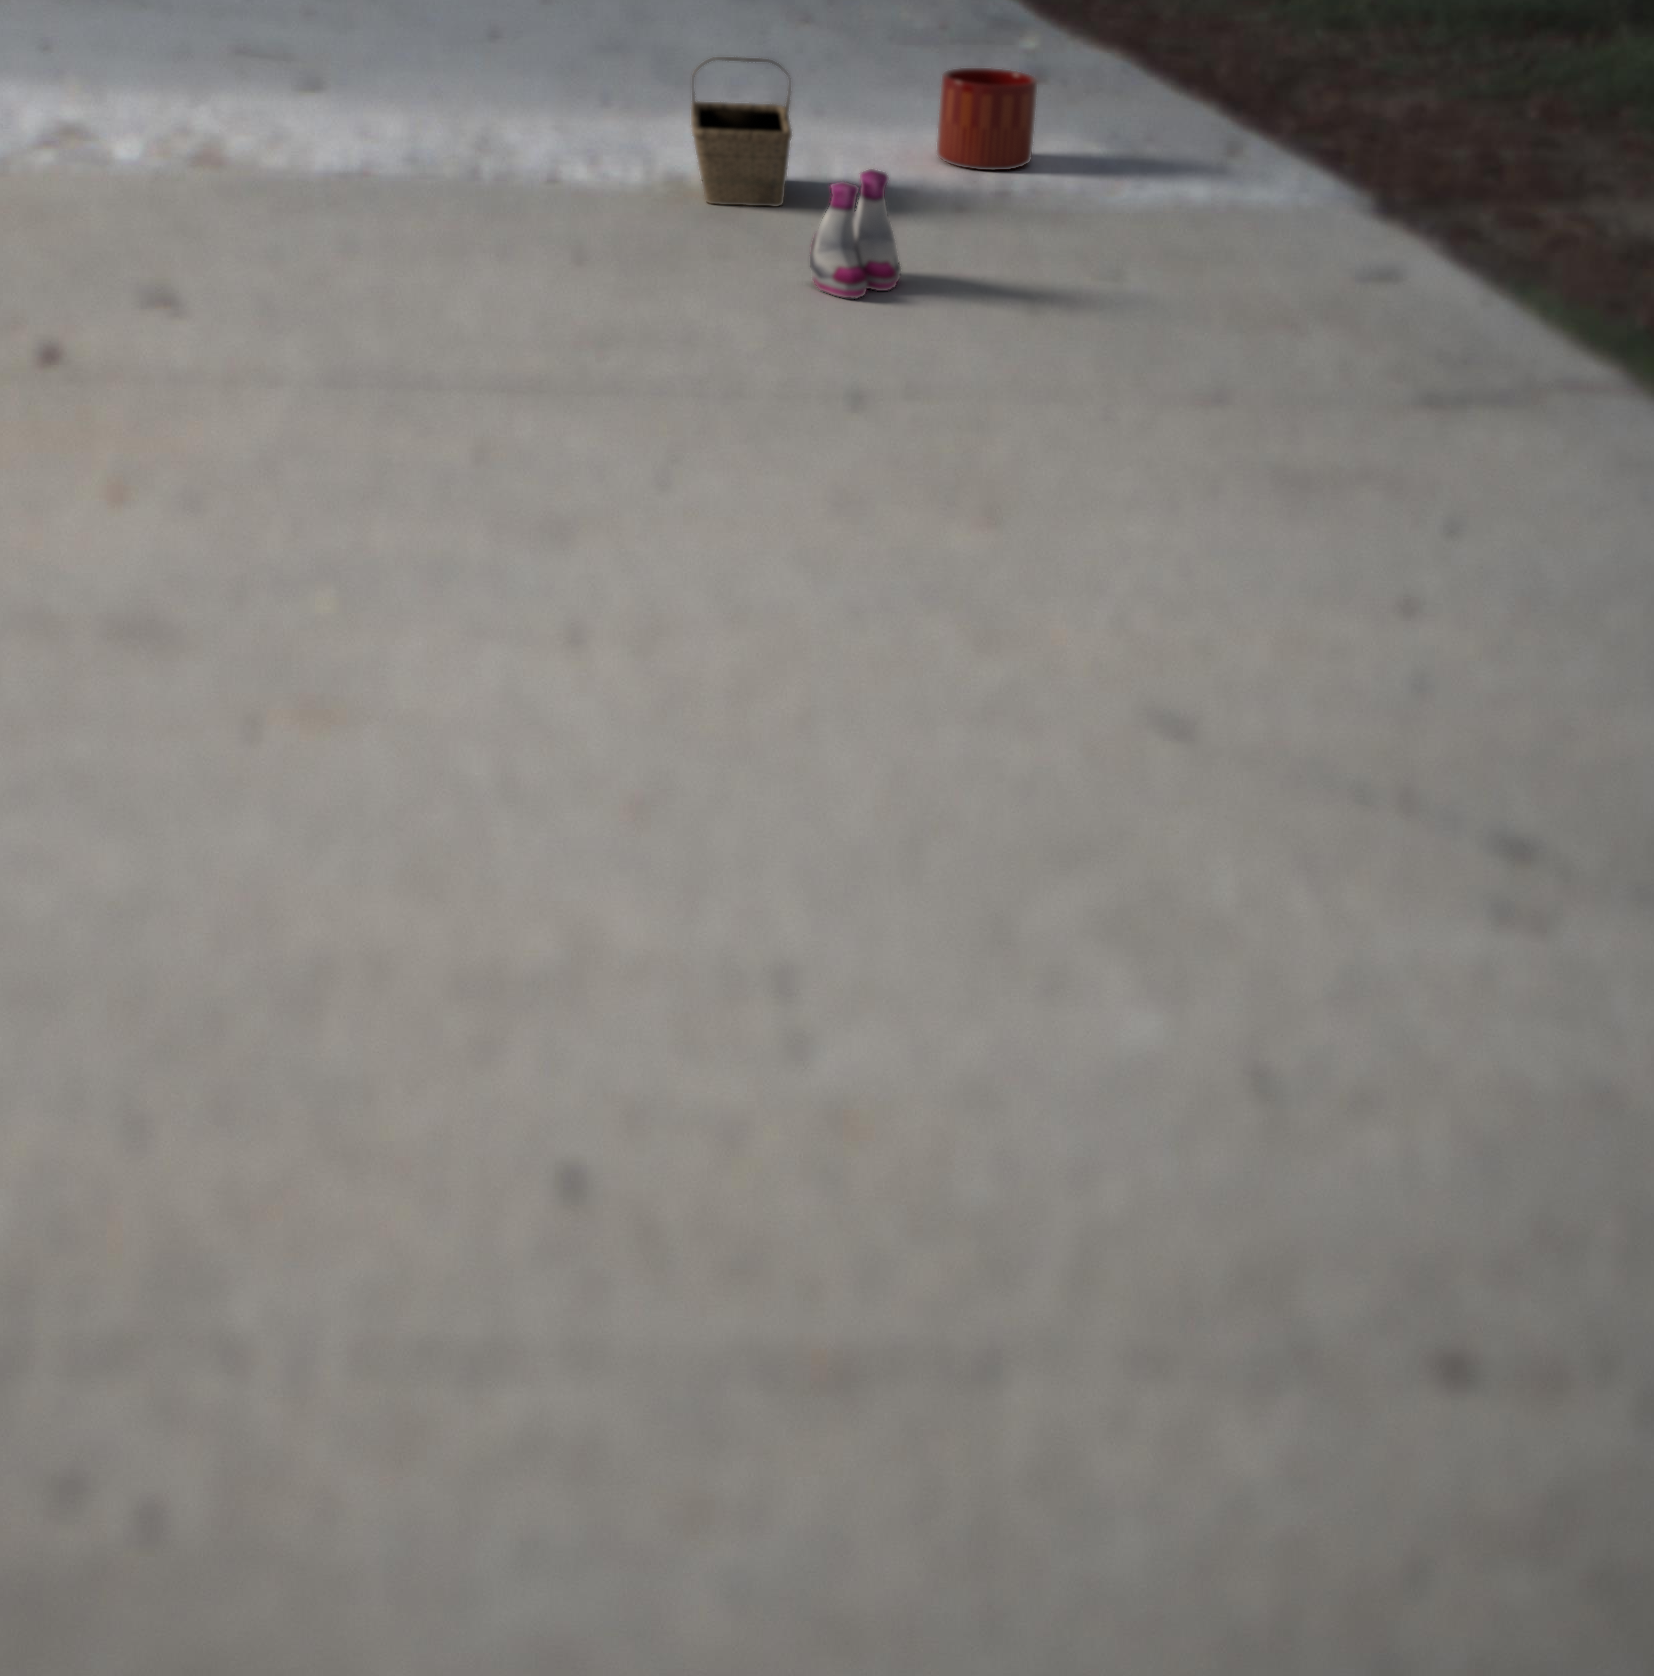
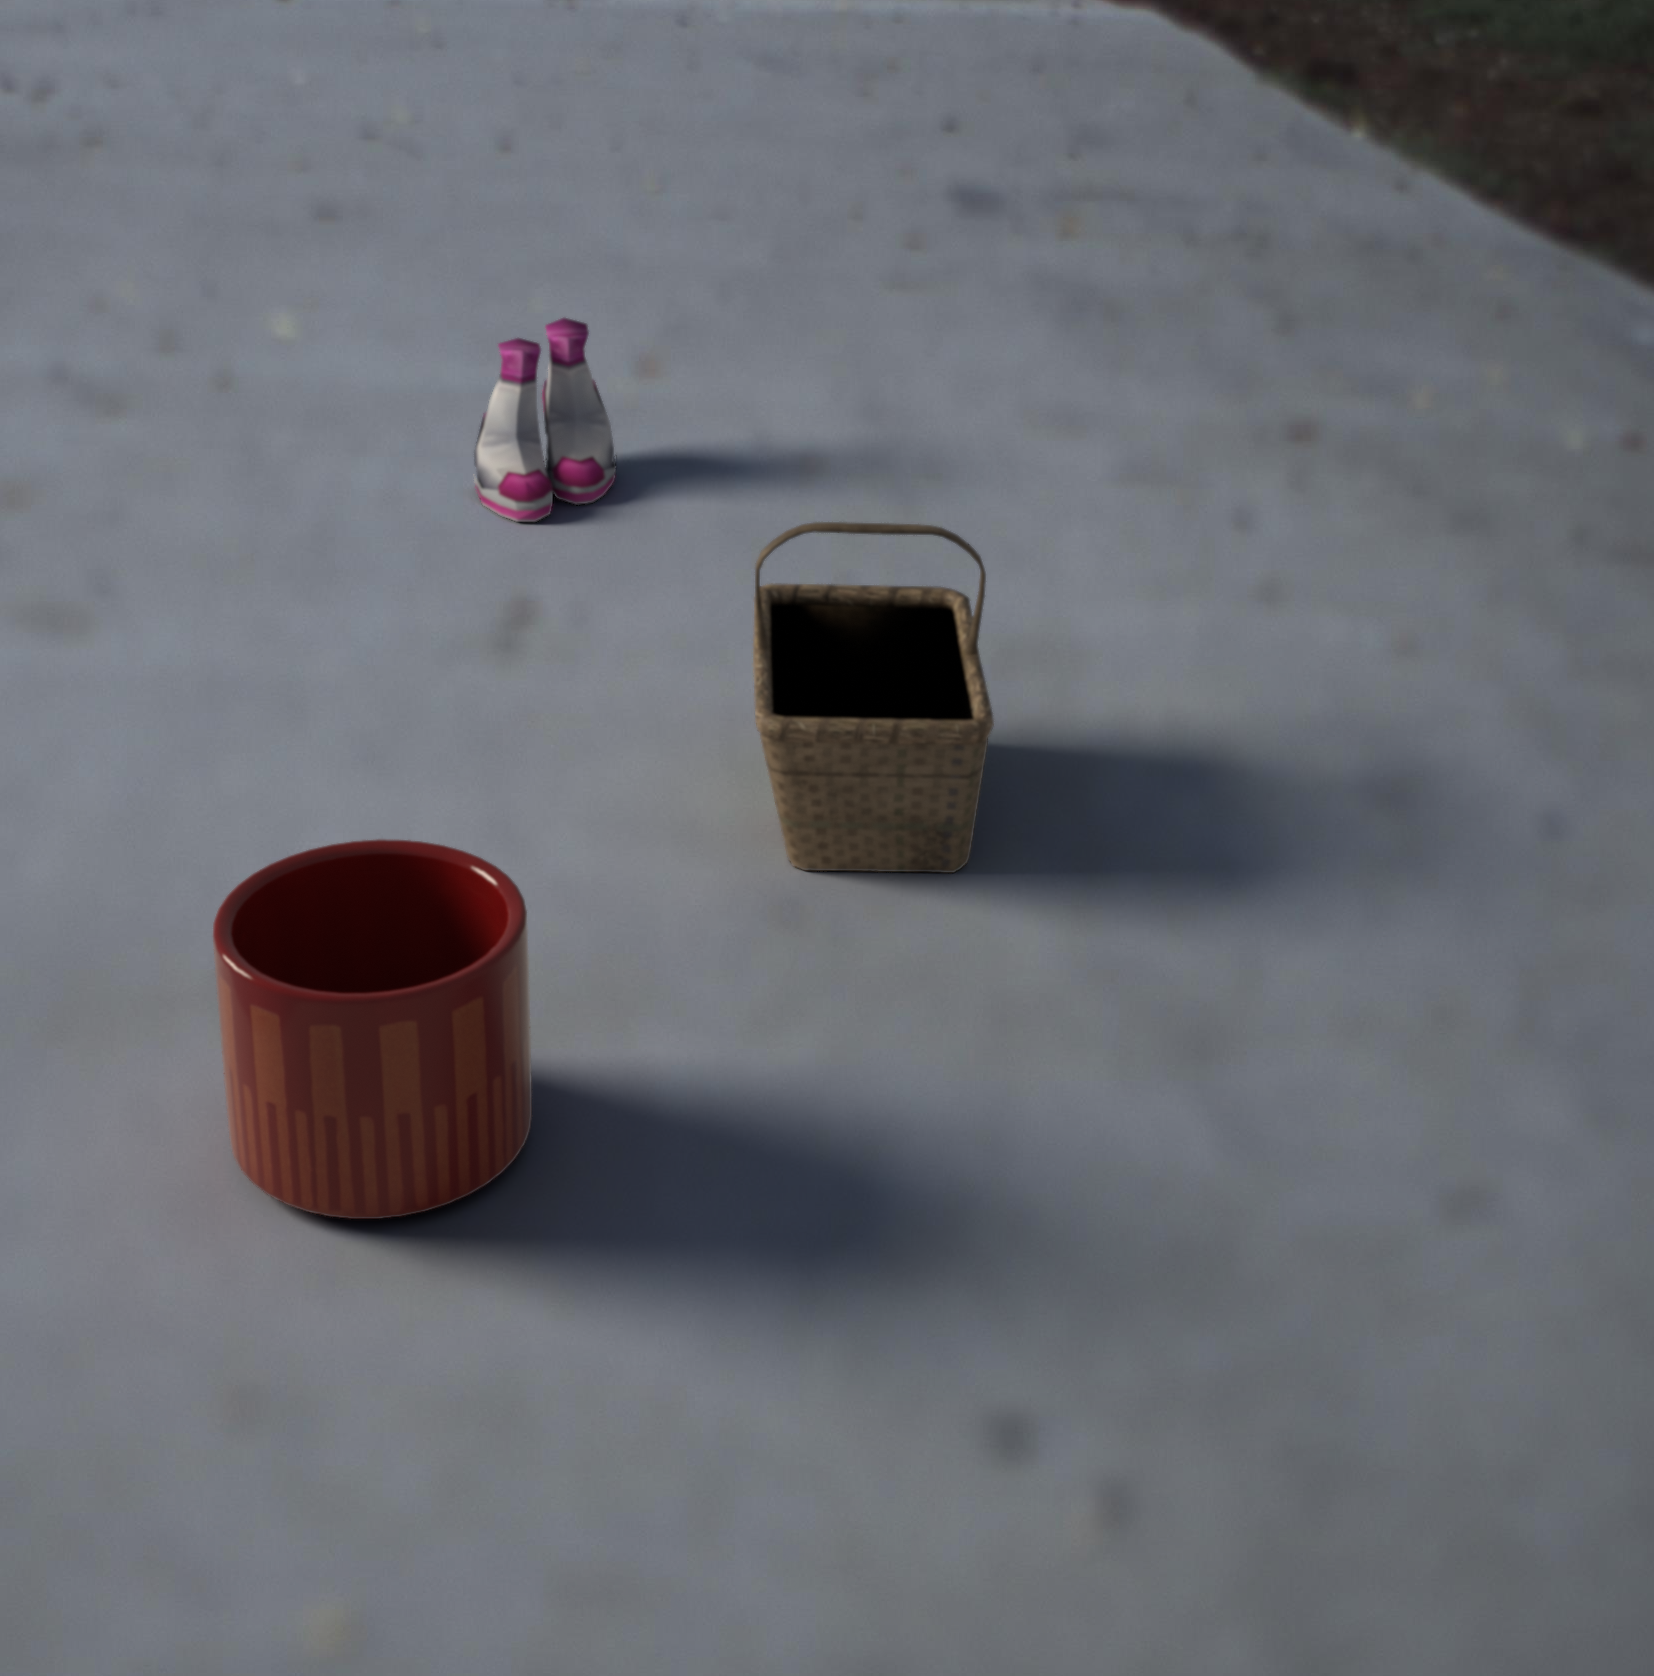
planter: present [937,68,1037,170] -> present [213,839,532,1219]
boots: present [810,169,901,299] -> present [474,318,617,522]

